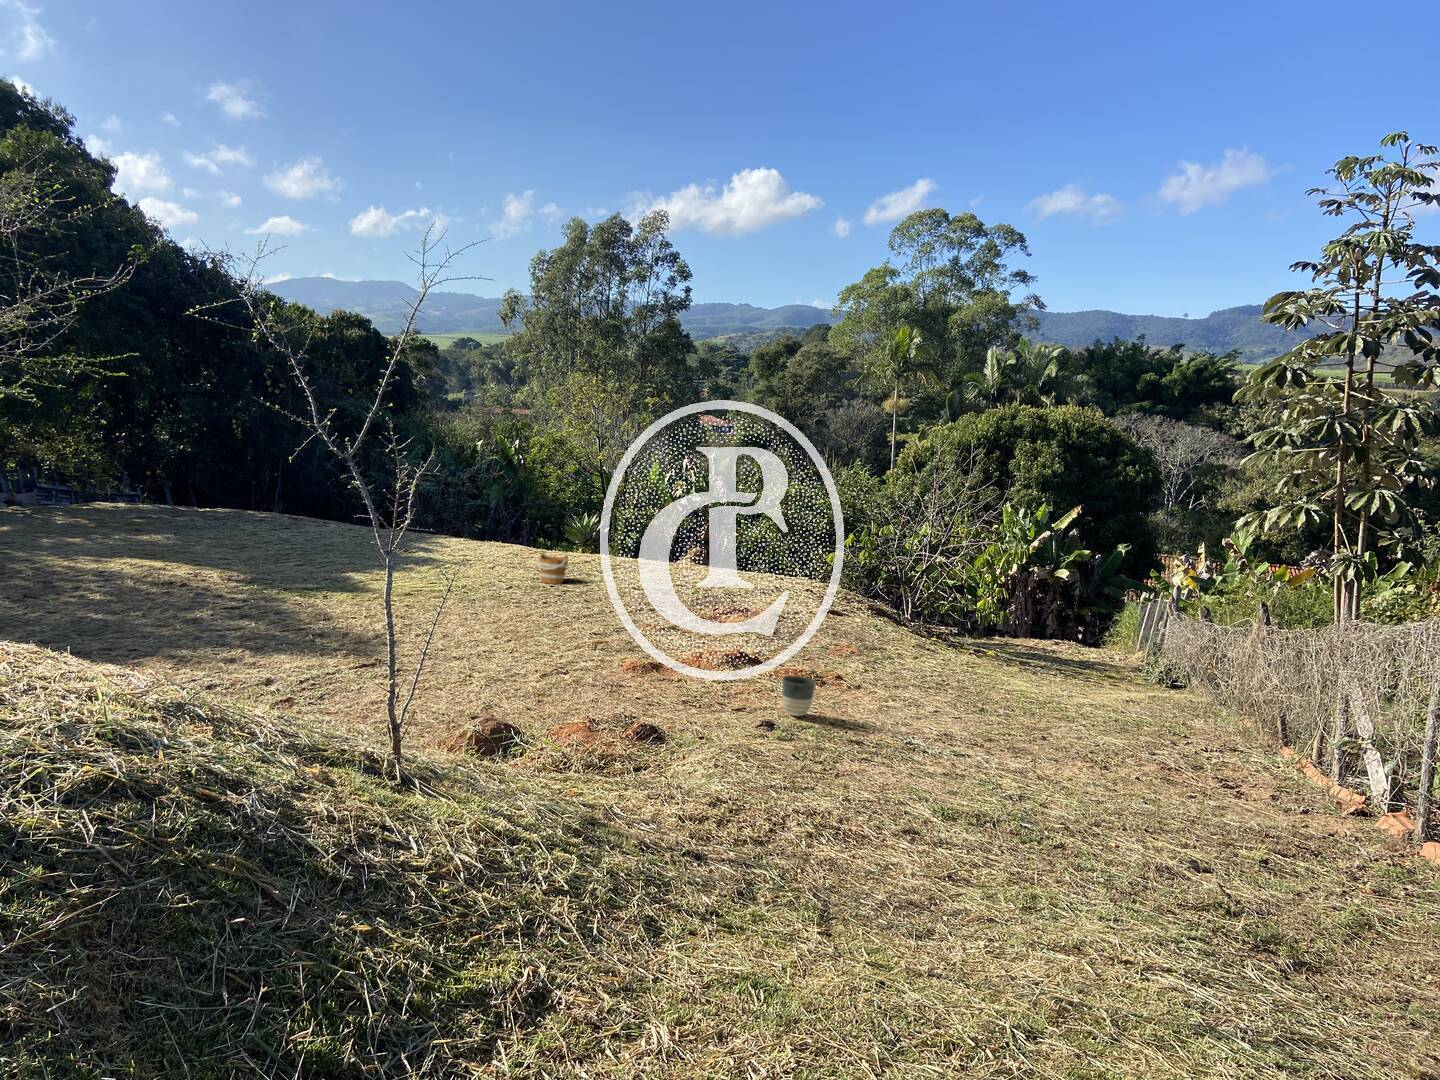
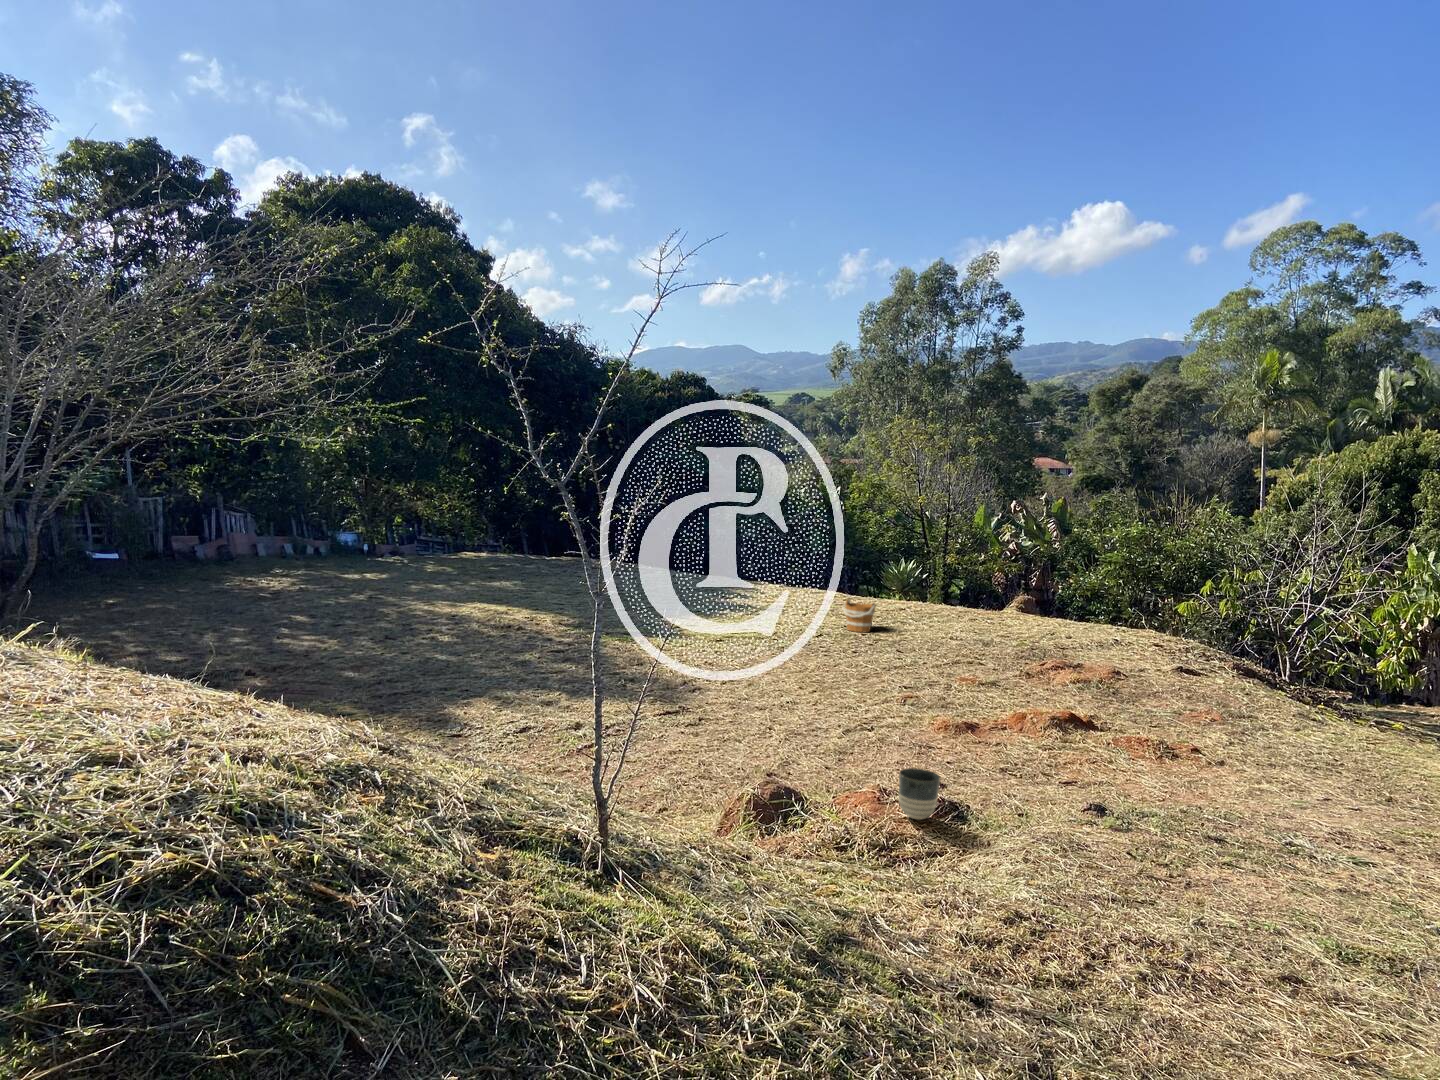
planter: present [782,676,815,716] -> present [899,768,940,820]

